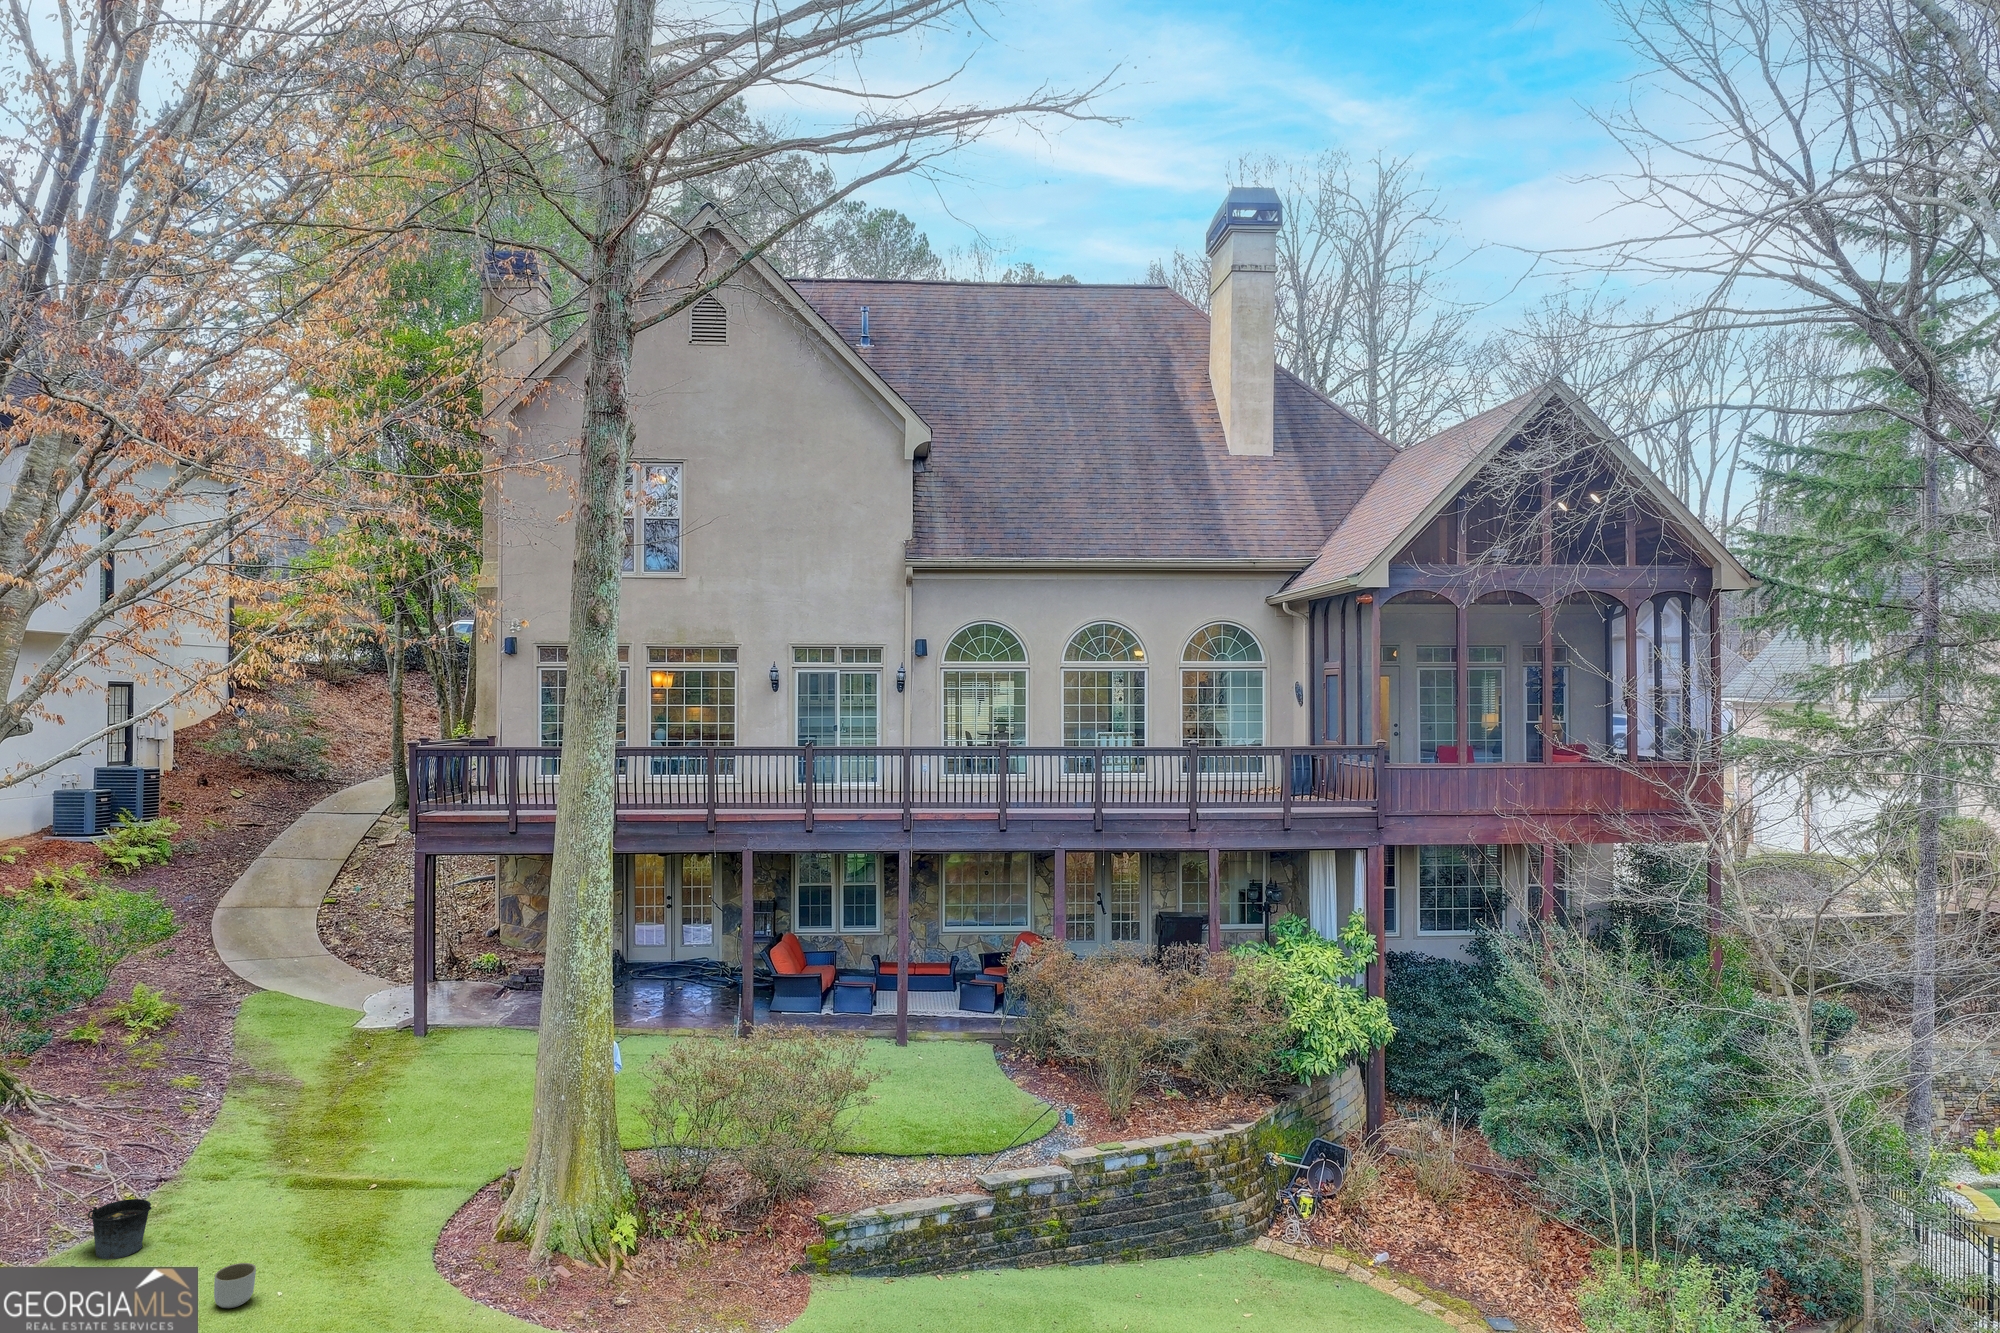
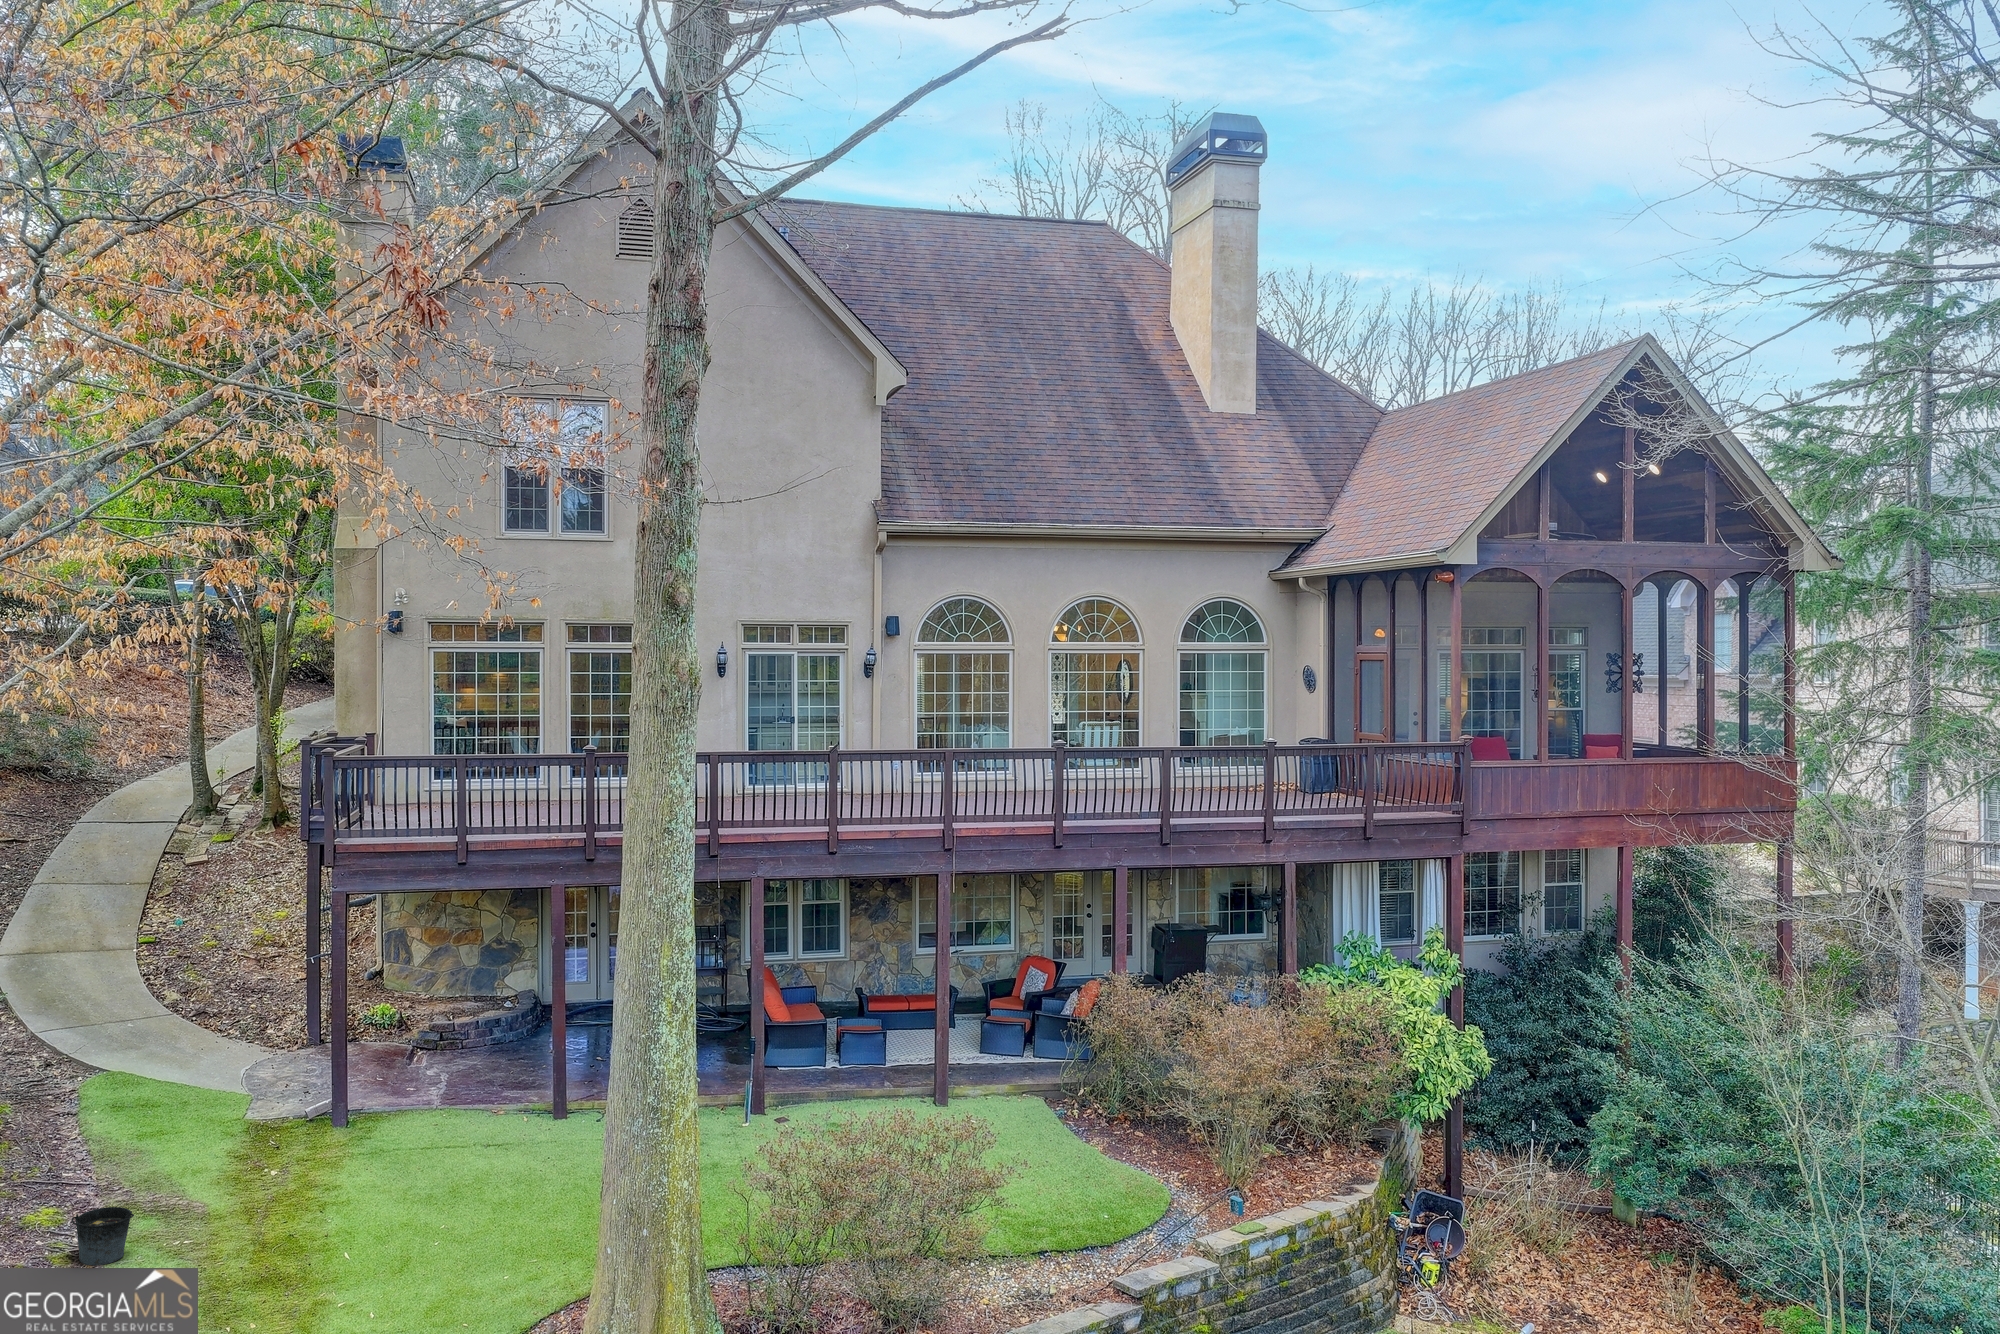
planter: present [214,1263,256,1308] -> none [217,1265,256,1308]

